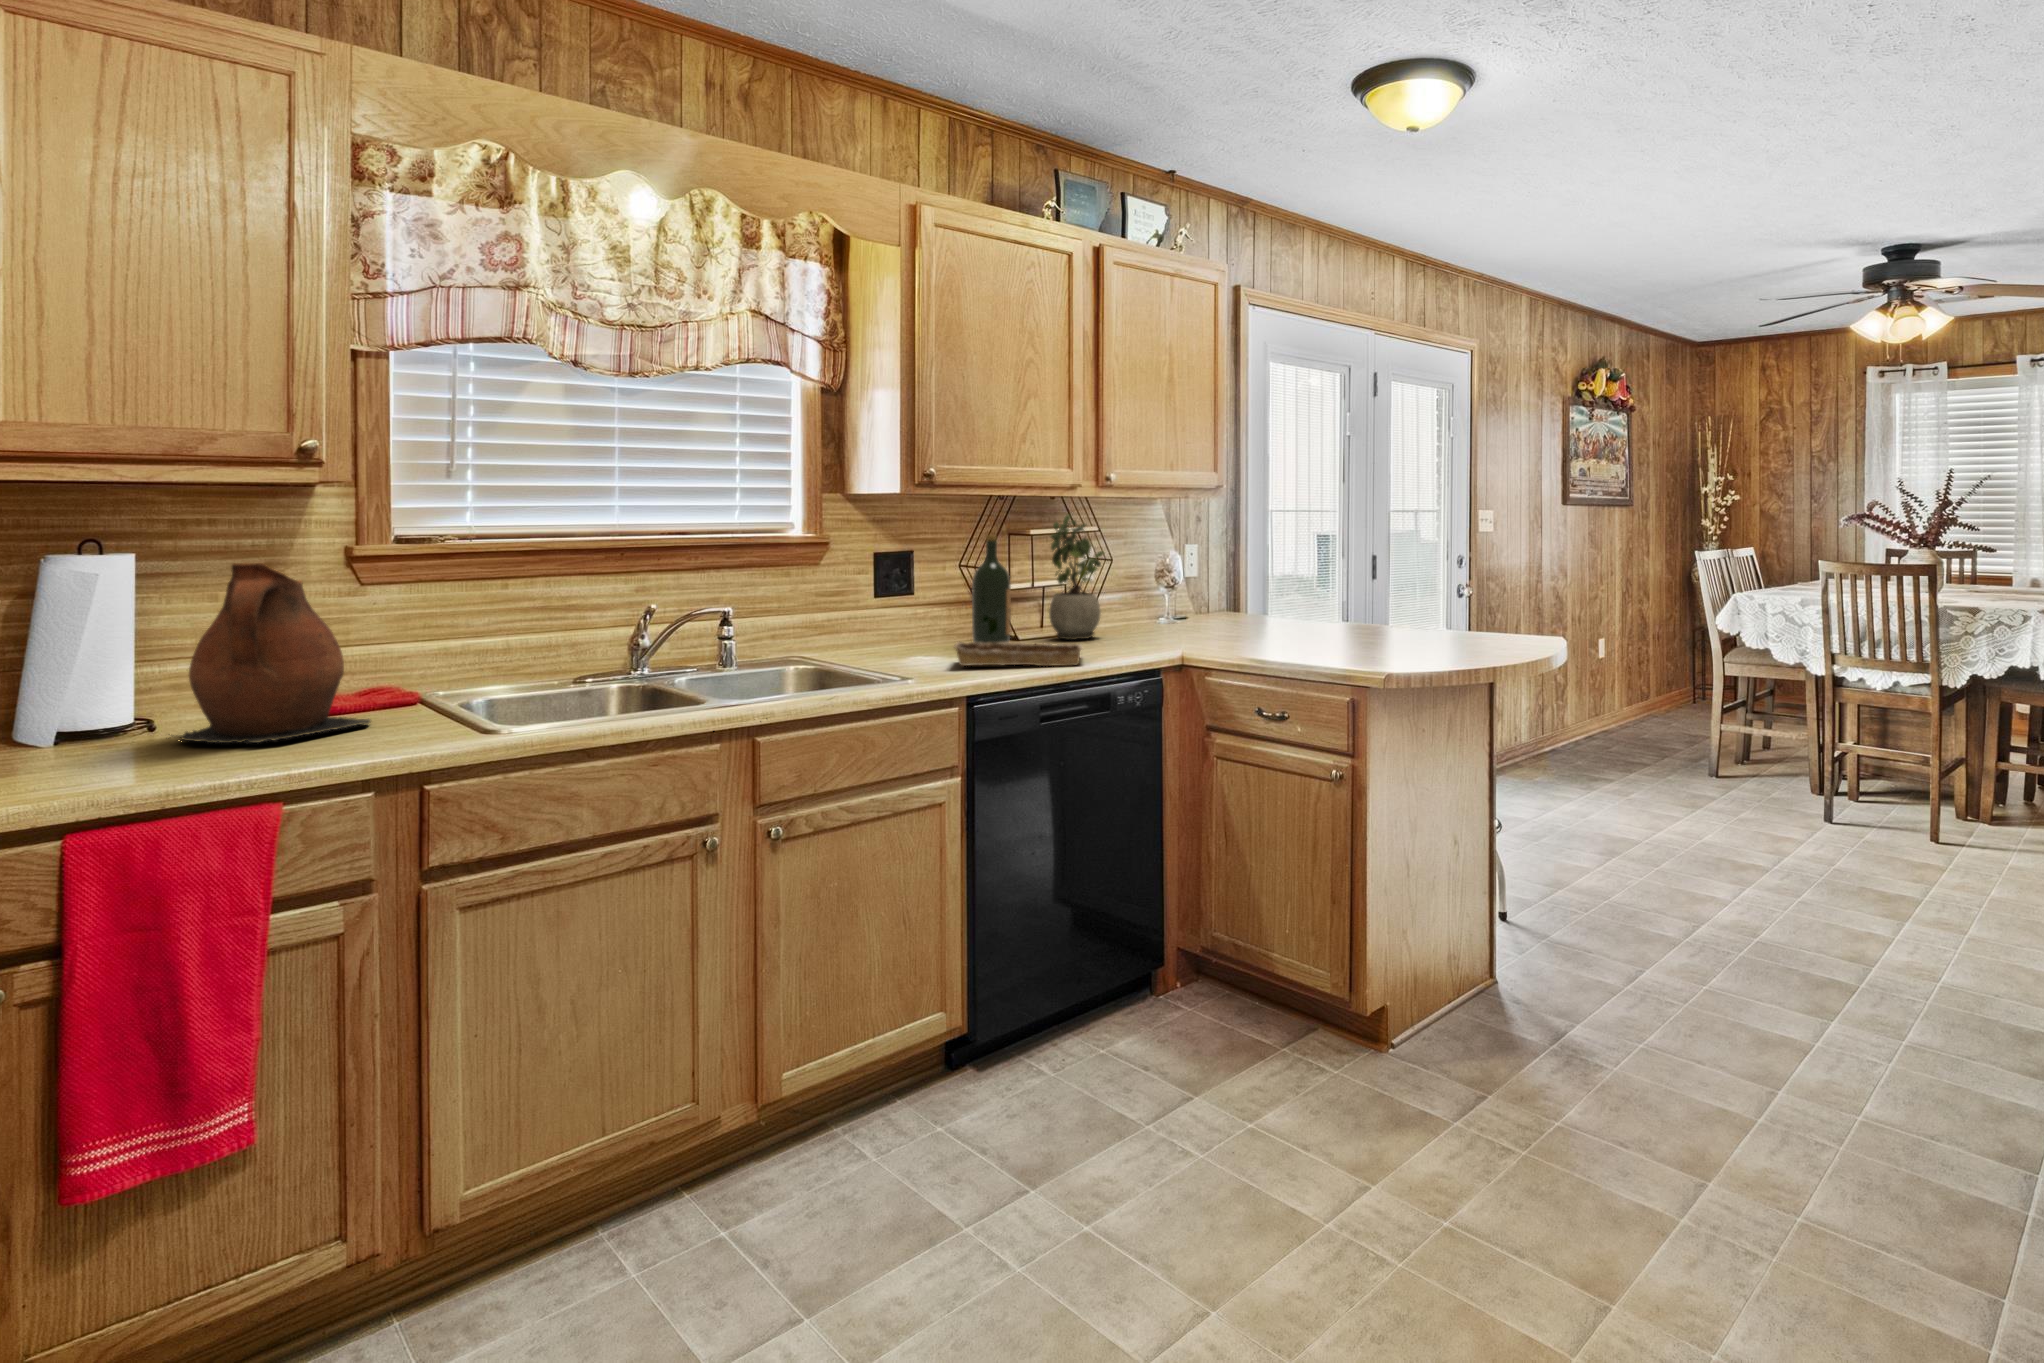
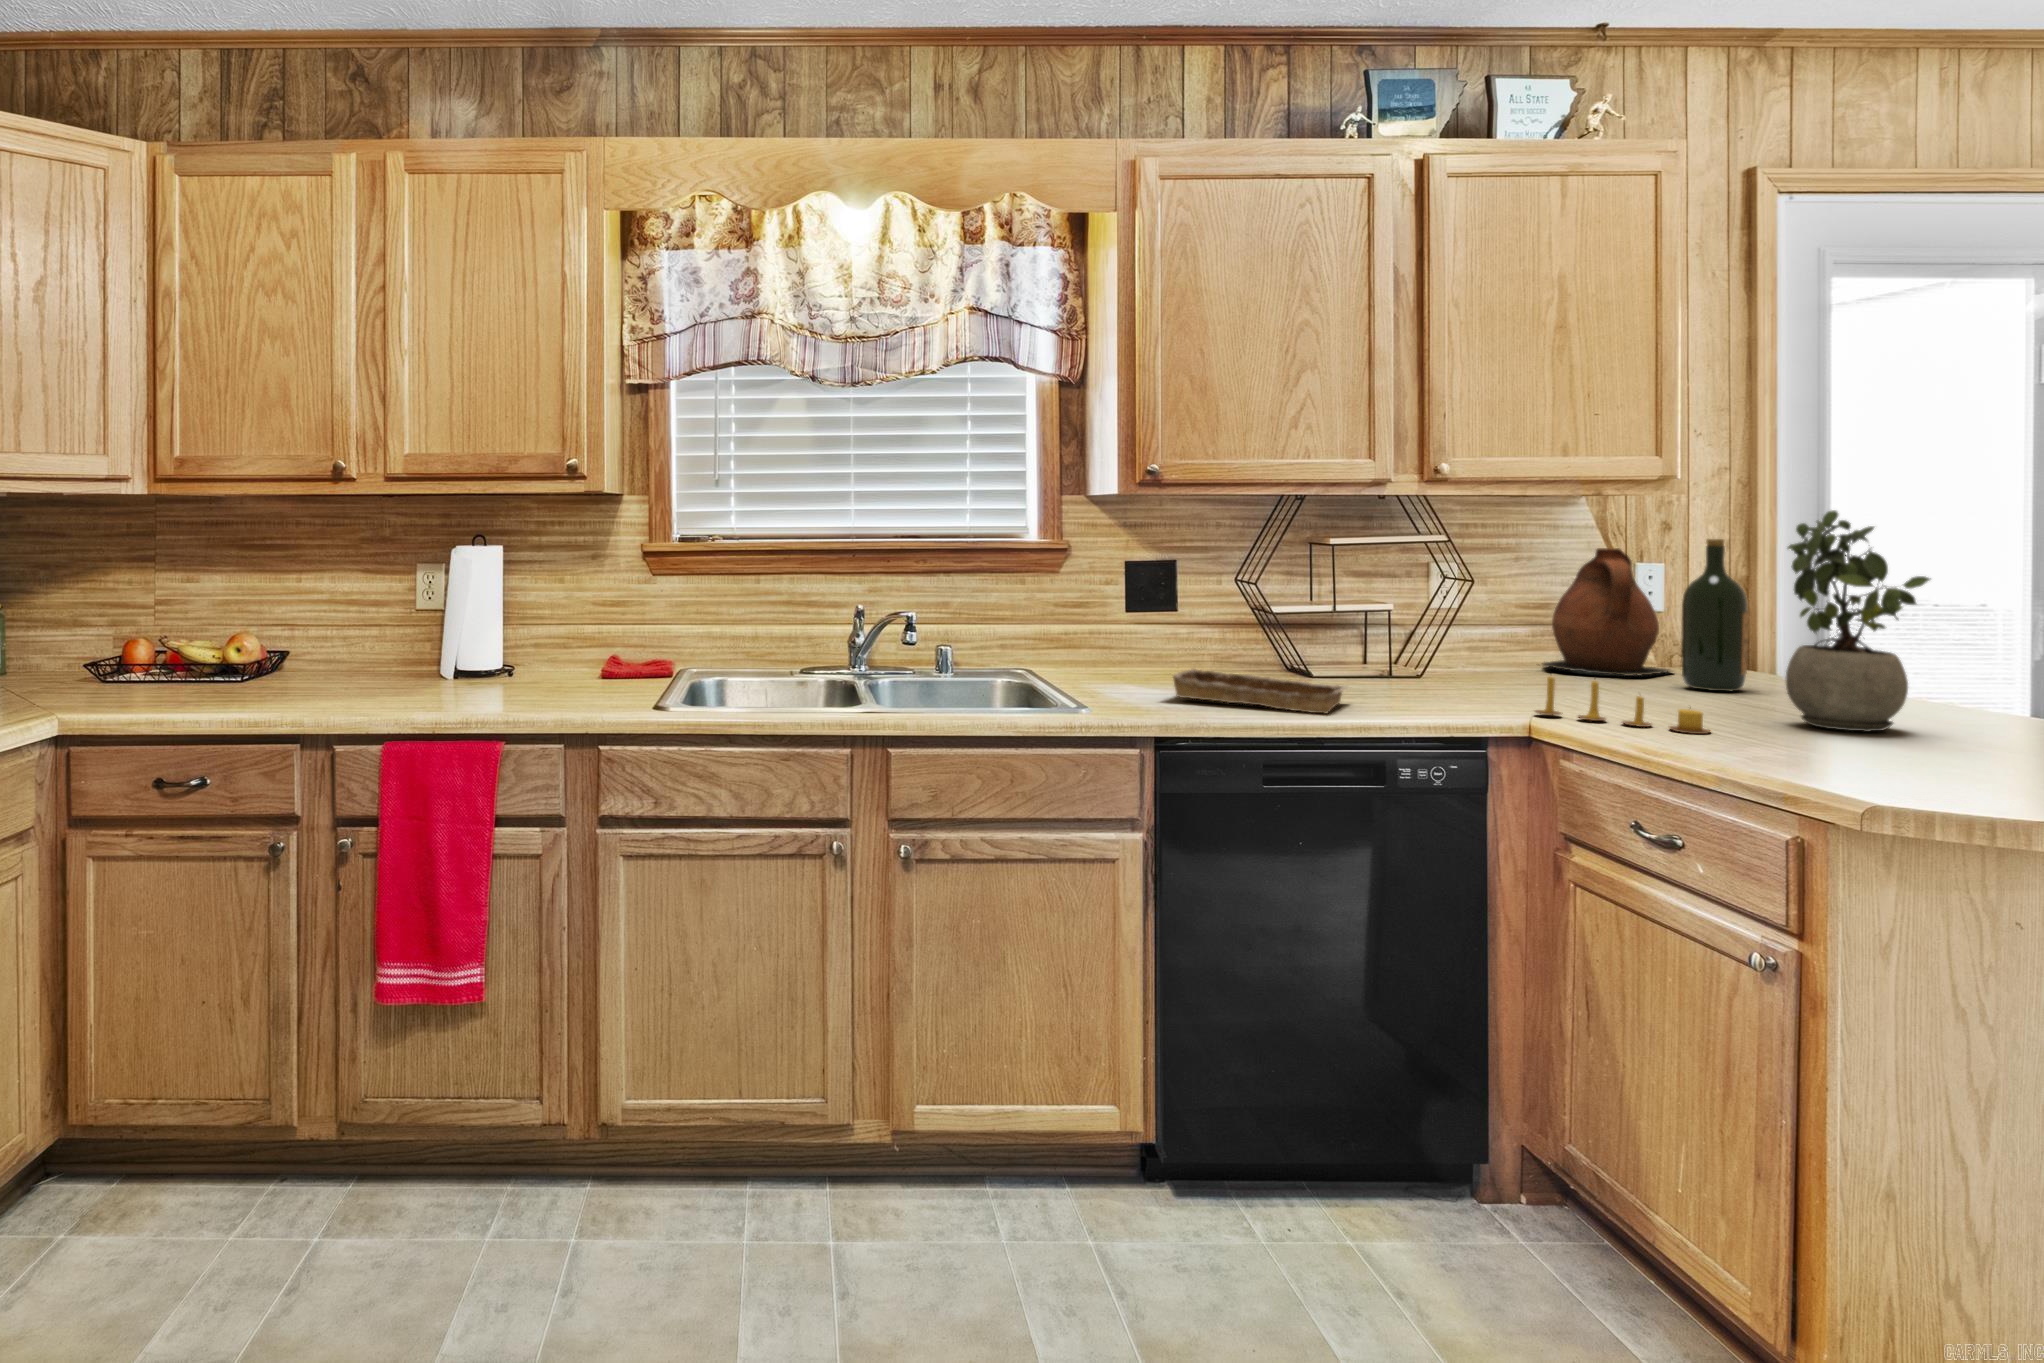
potted plant: present [1049,515,1104,640] -> present [1786,510,1931,732]
wine bottle: present [972,535,1011,643] -> present [1681,539,1749,691]
ceramic pitcher: present [176,563,370,743] -> present [1542,548,1671,676]
candle: none [1196,621,1295,653] -> present [1535,676,1710,734]

